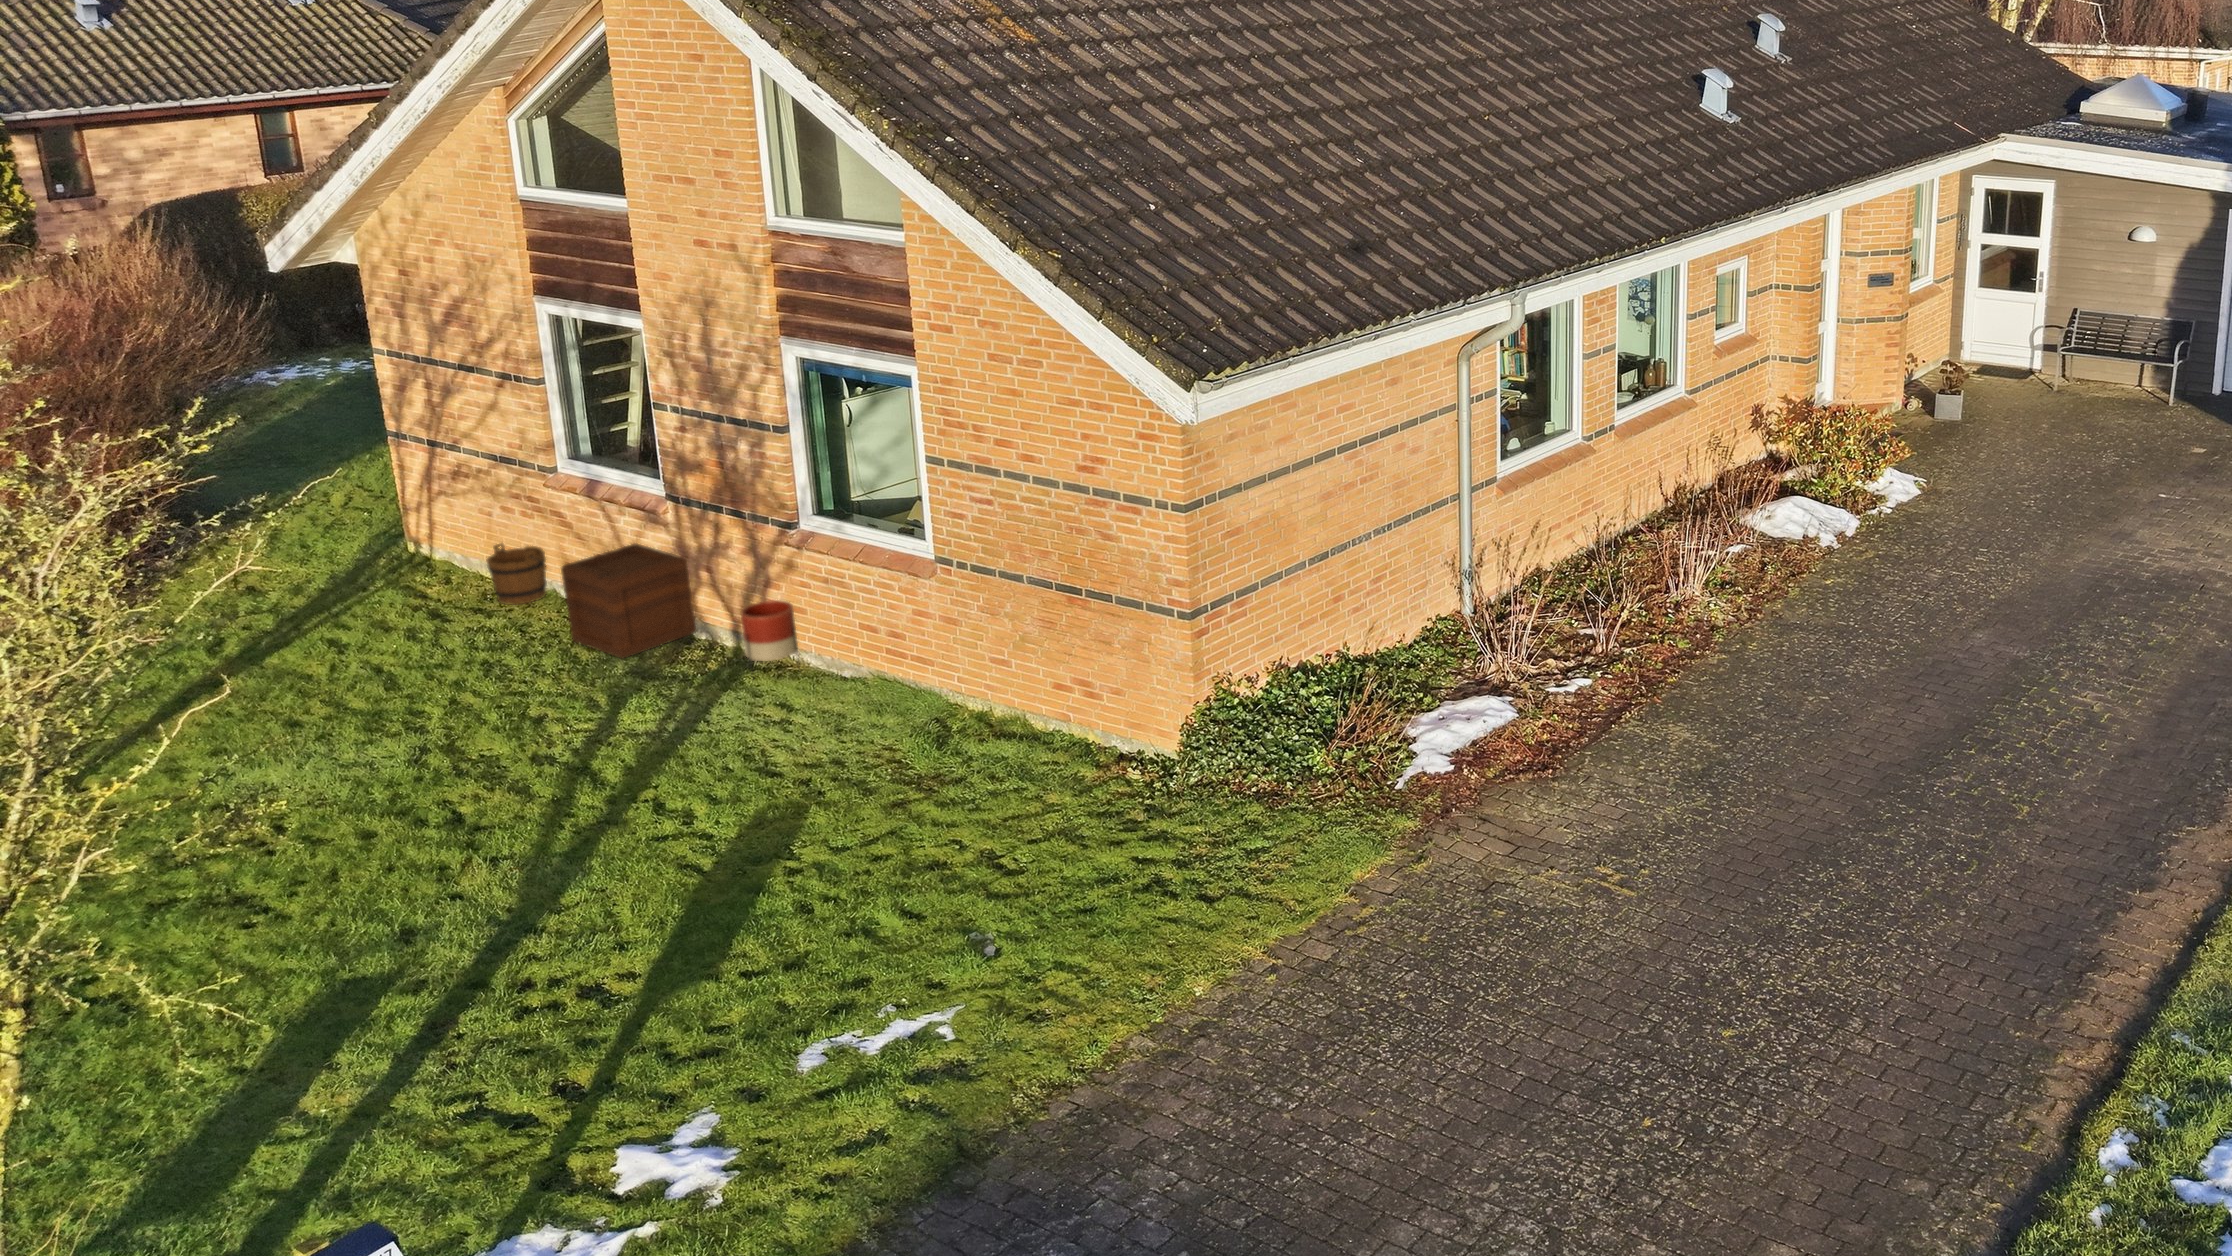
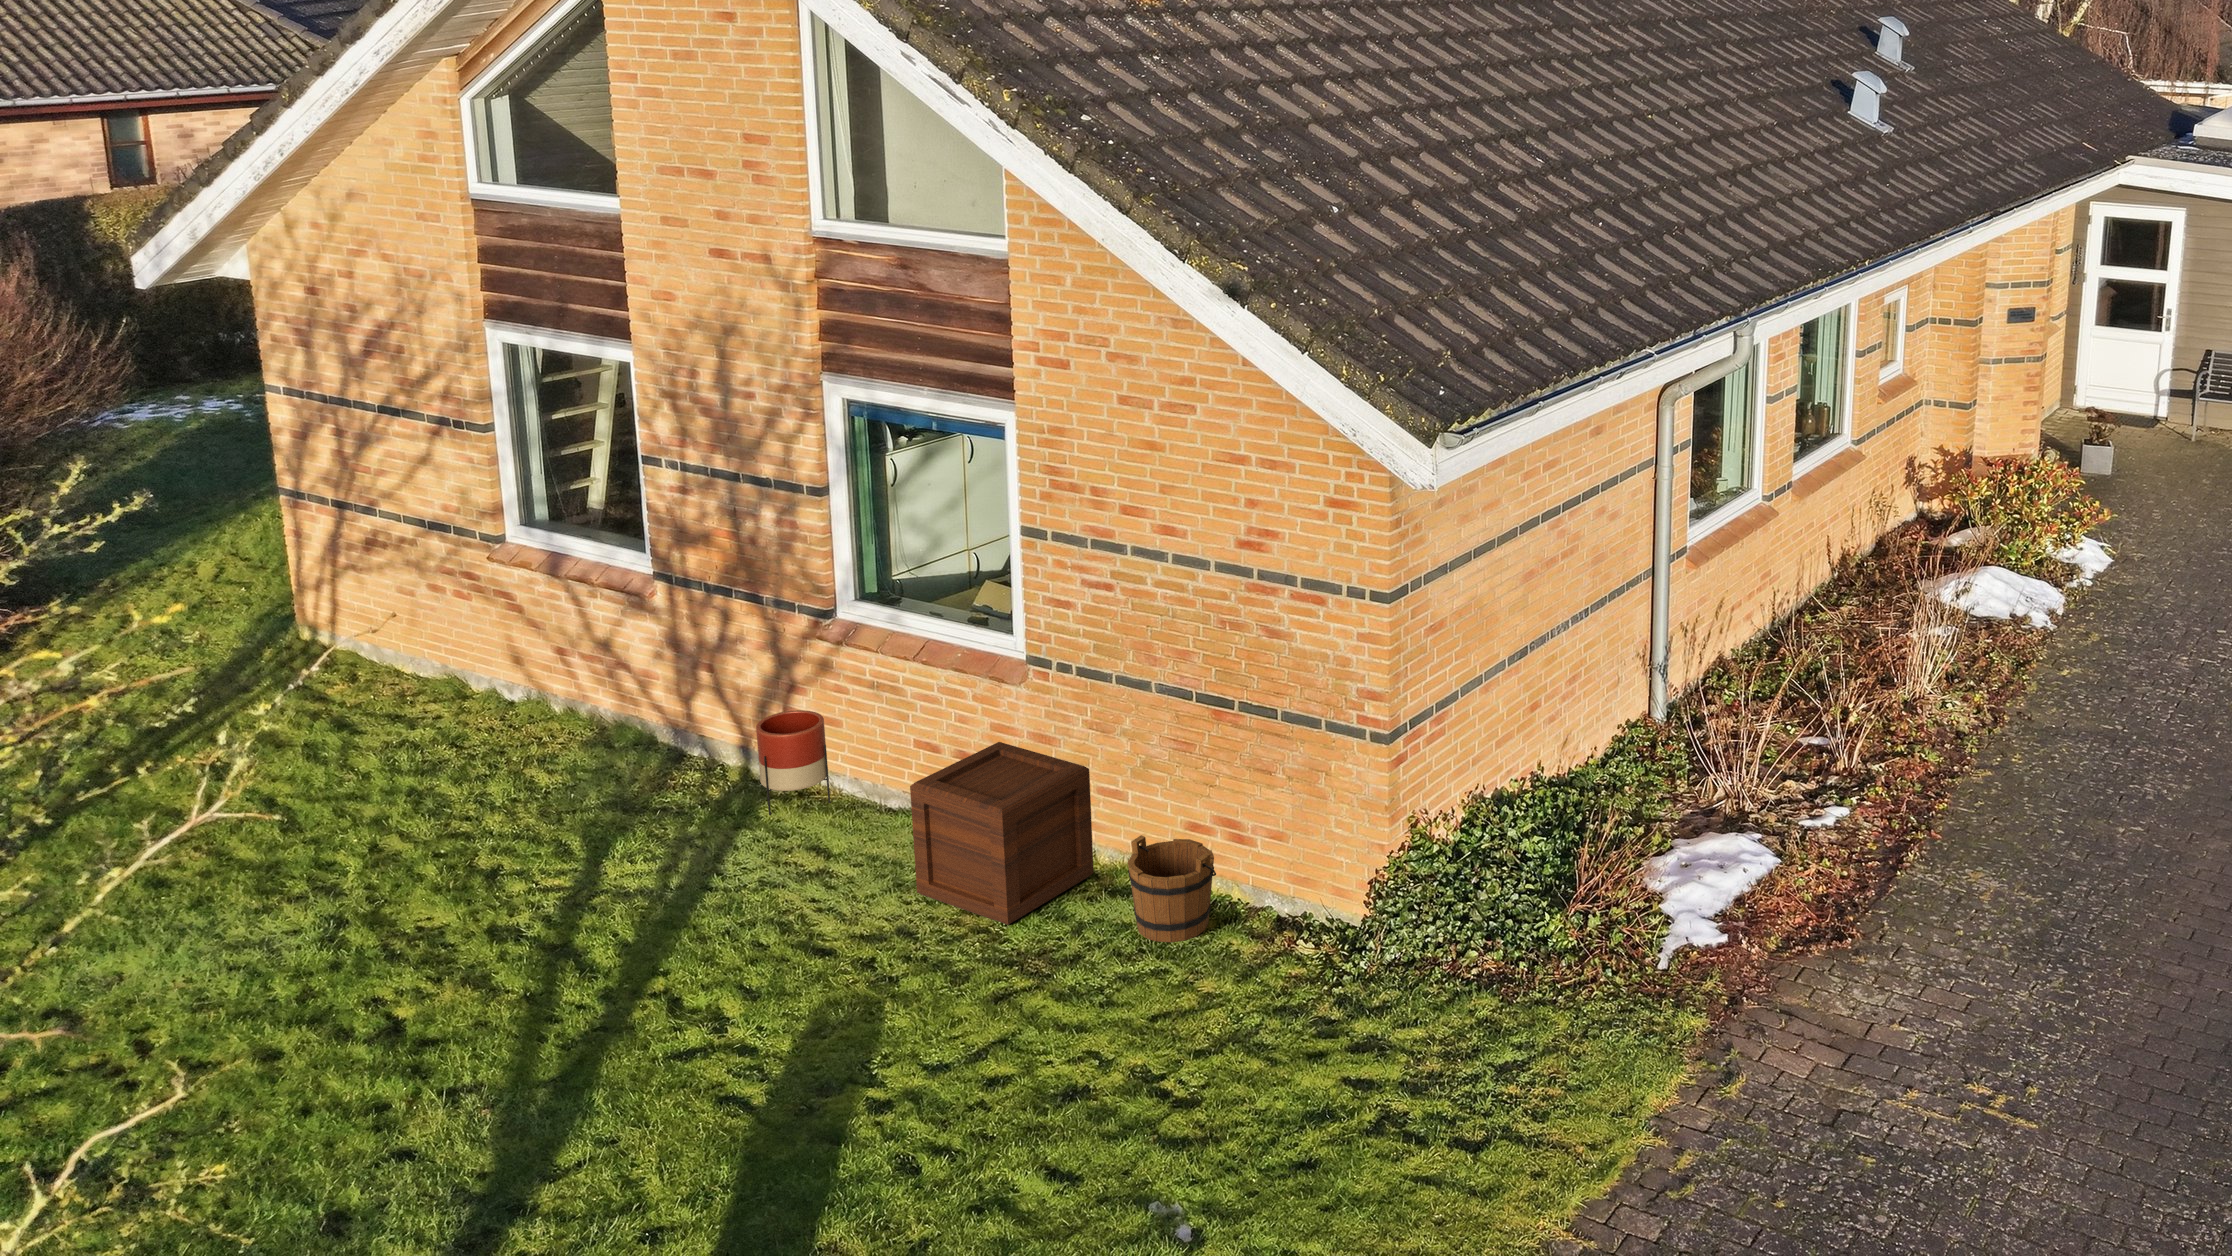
bucket: present [487,543,547,605] -> present [1128,835,1216,942]
wooden crate: present [561,544,696,658] -> present [910,742,1094,925]

